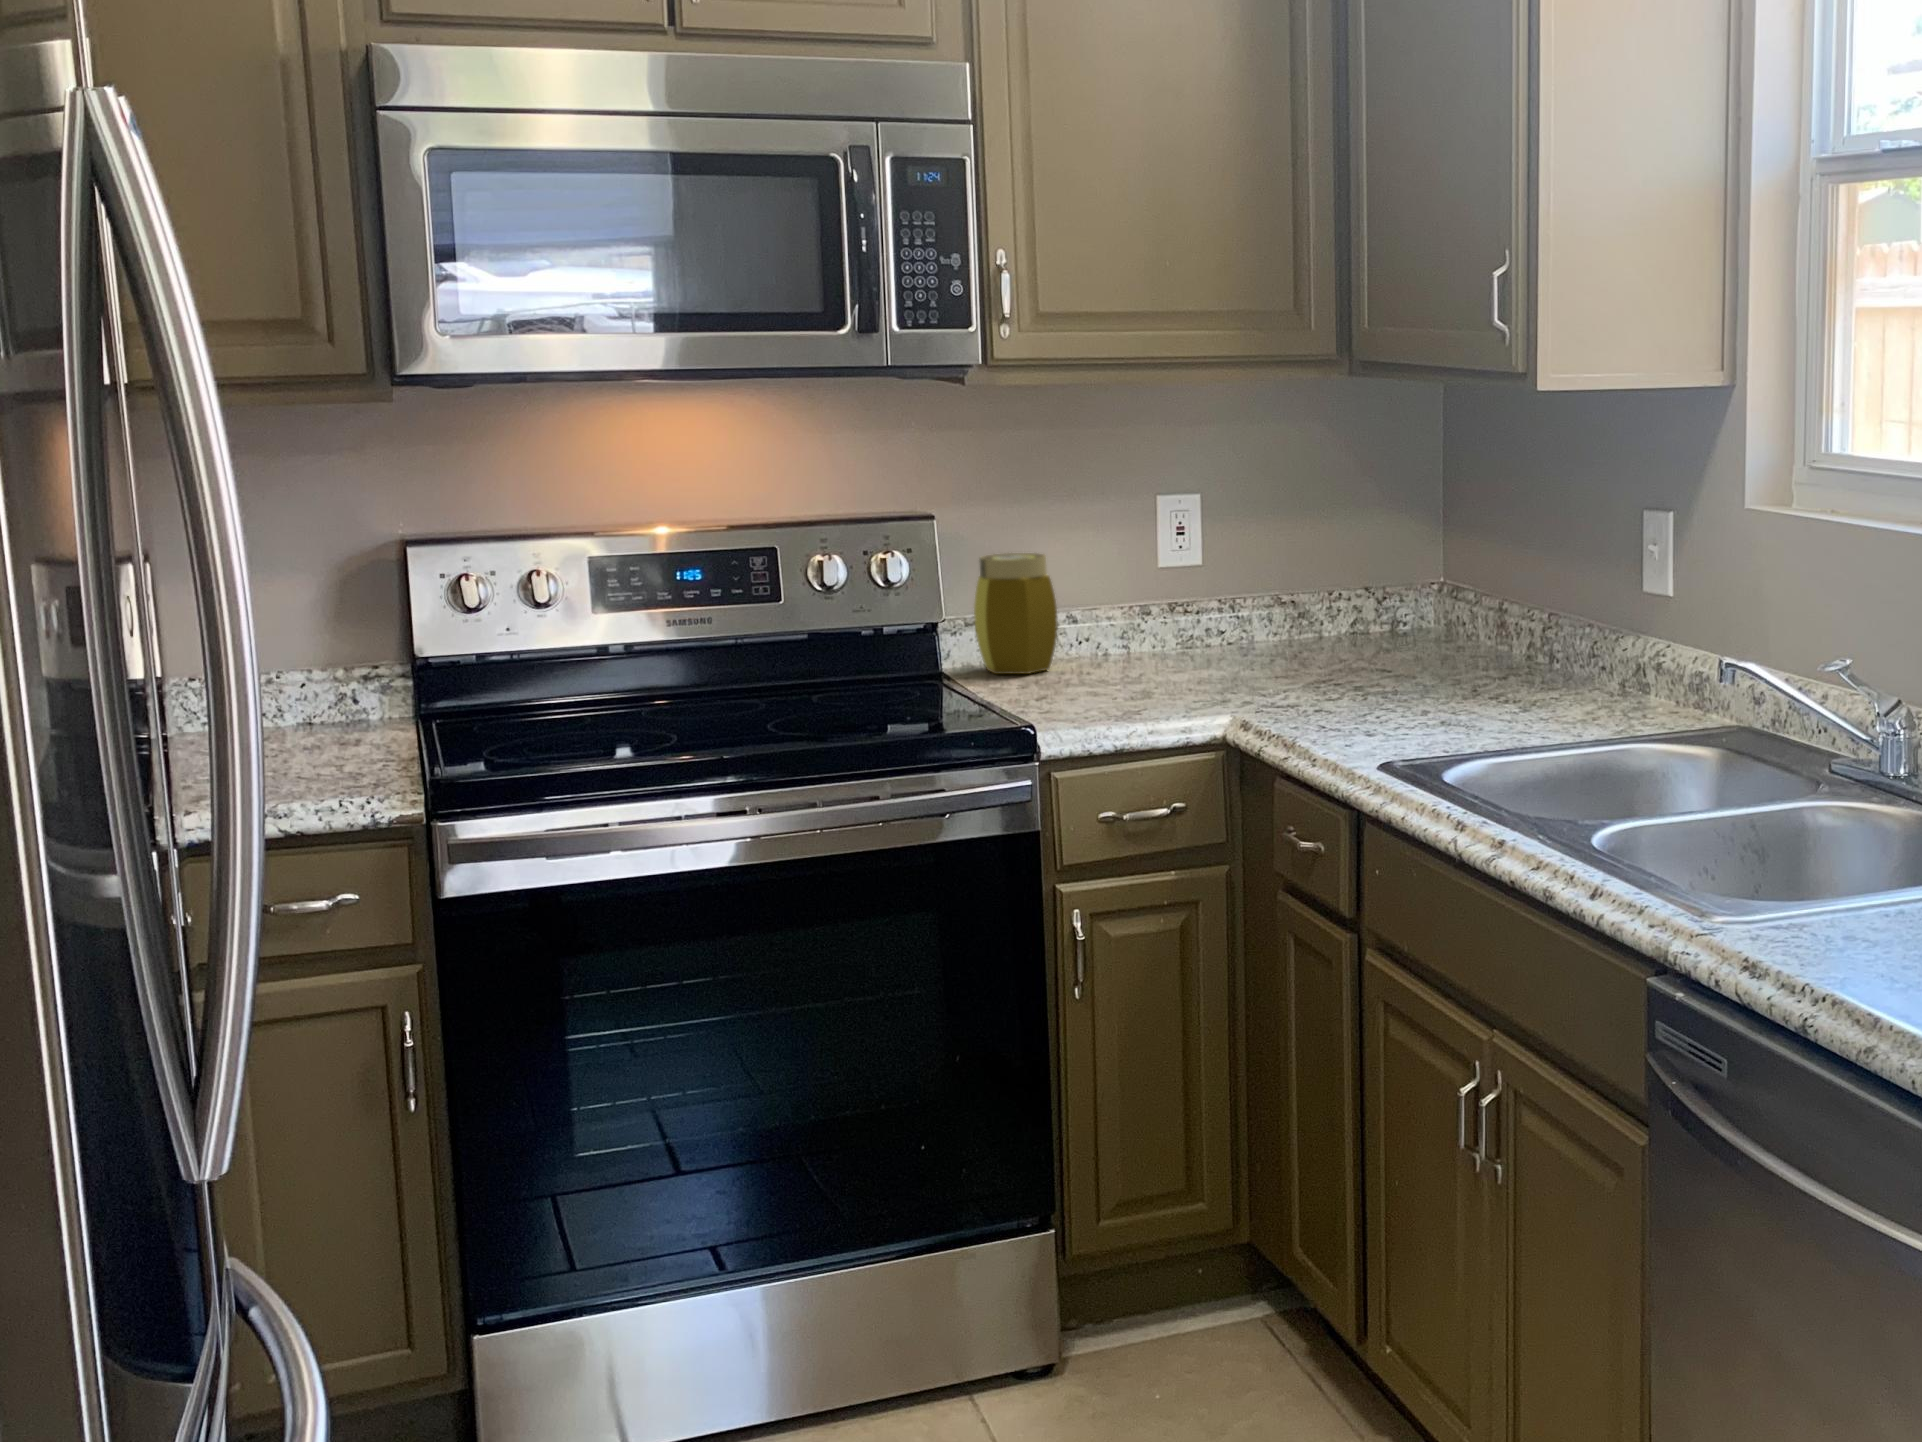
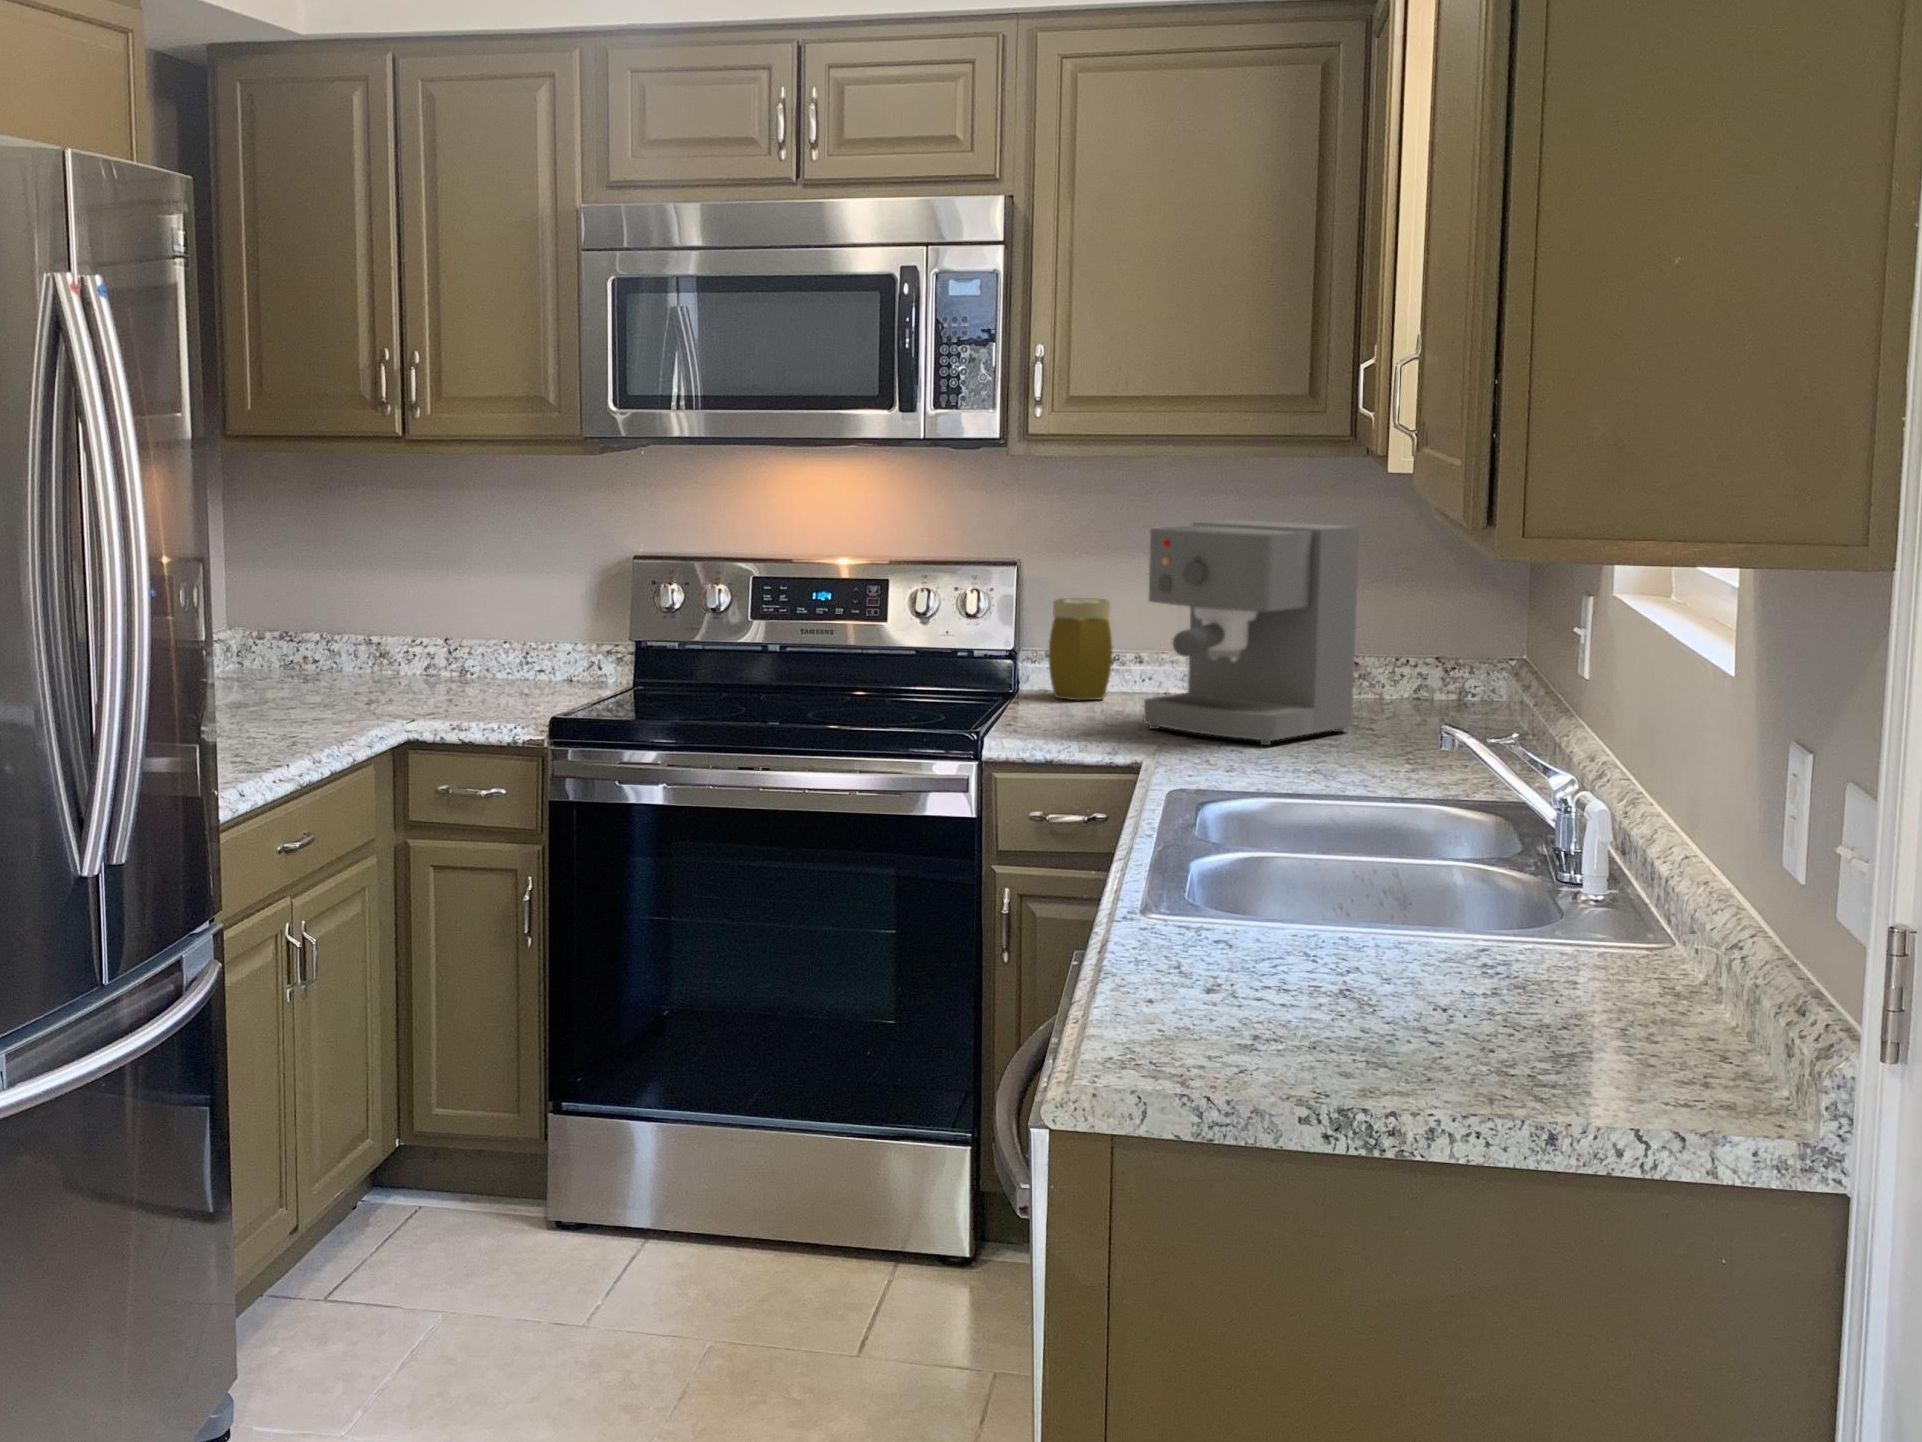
coffee maker: none [1162,450,1366,699] -> present [1144,520,1359,745]

